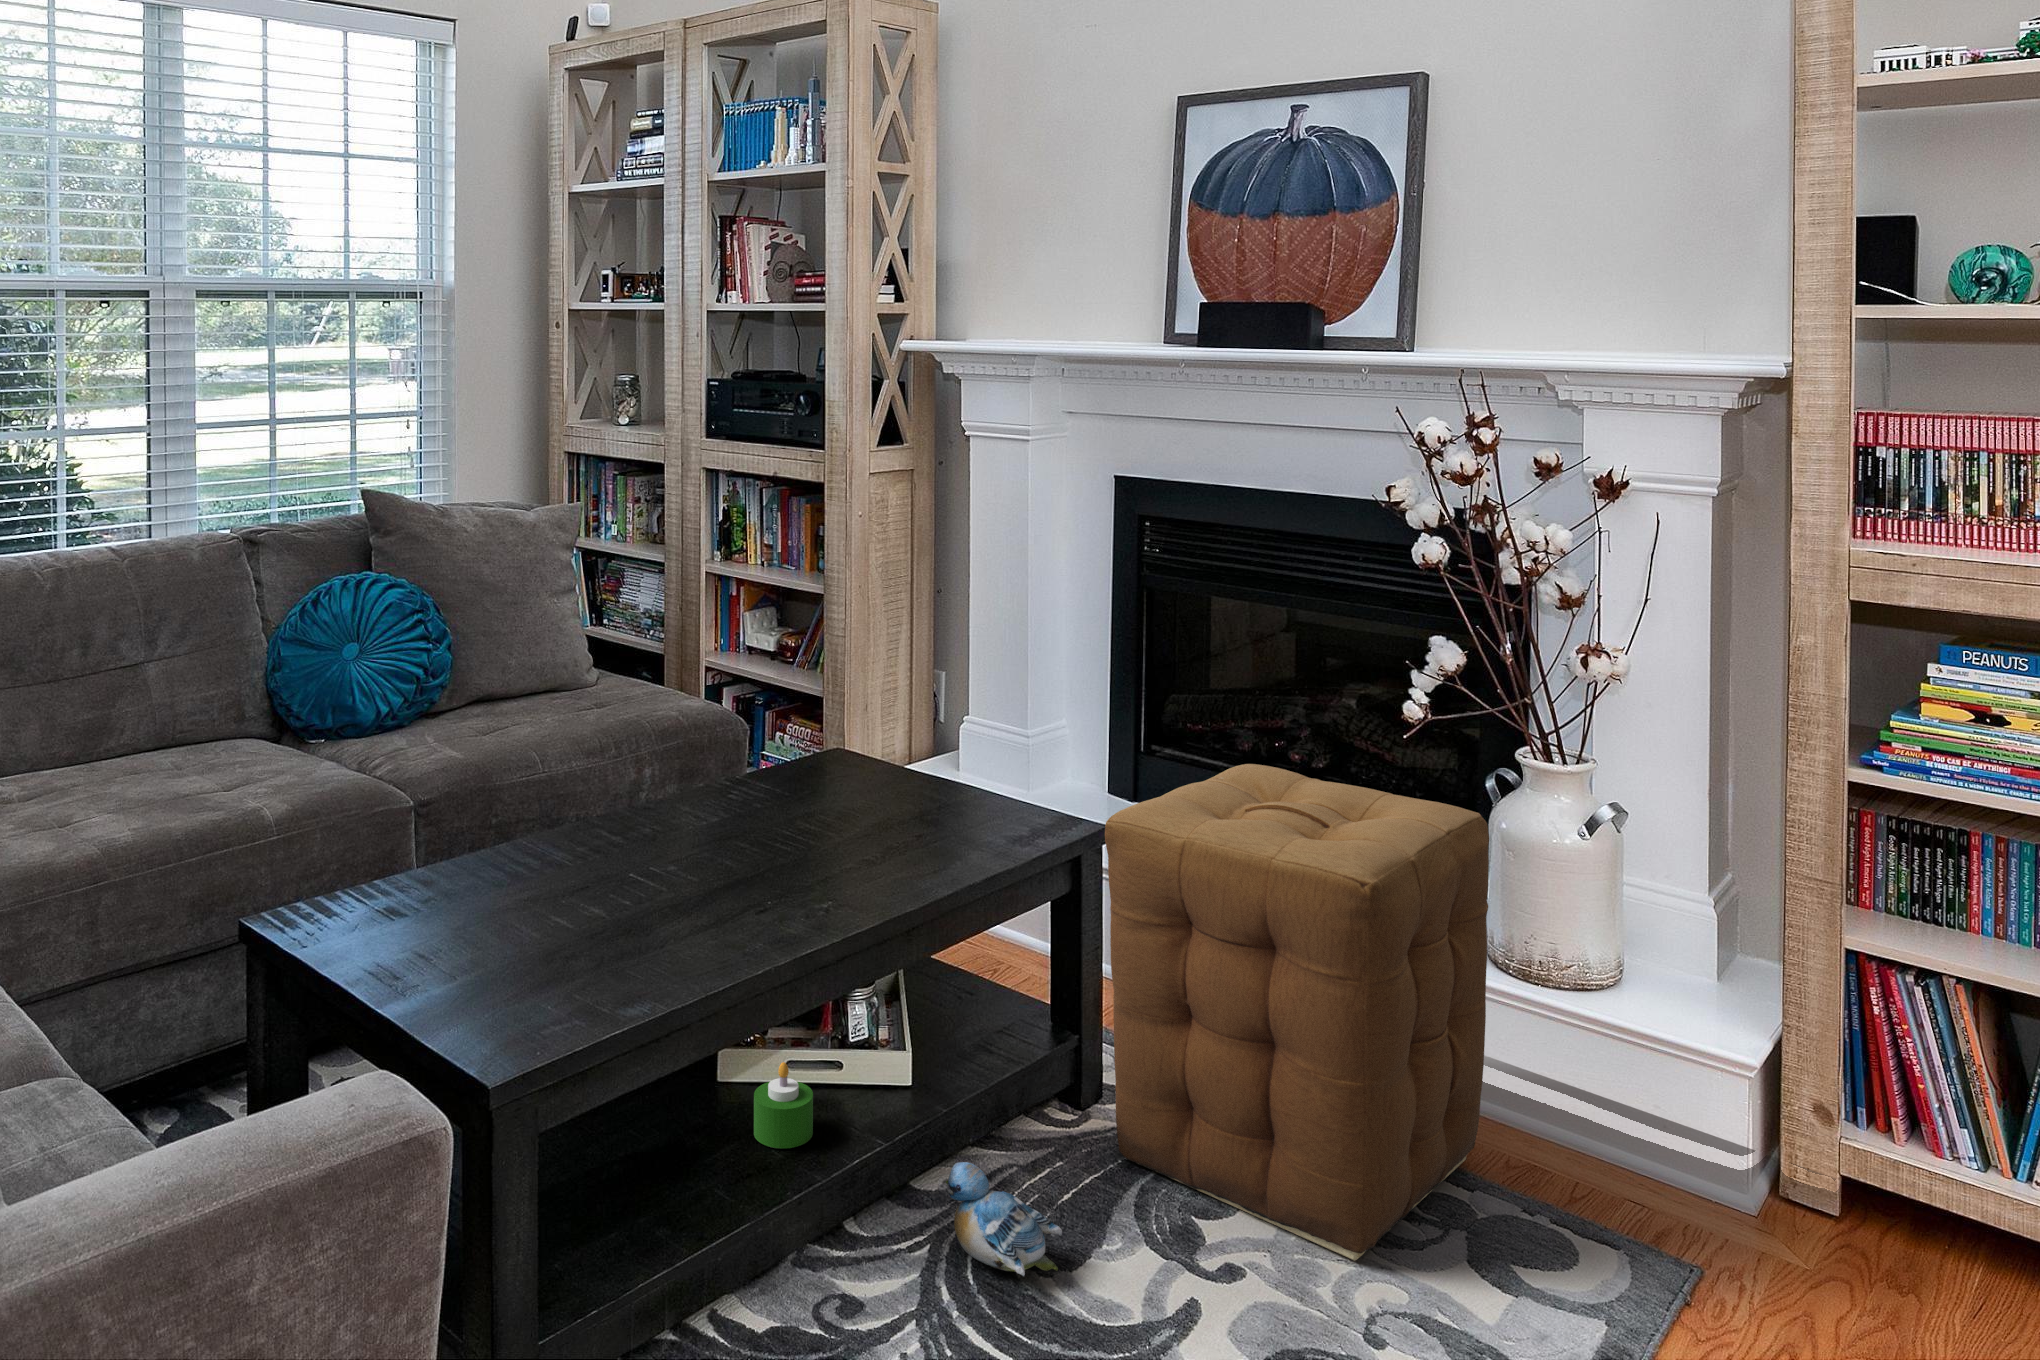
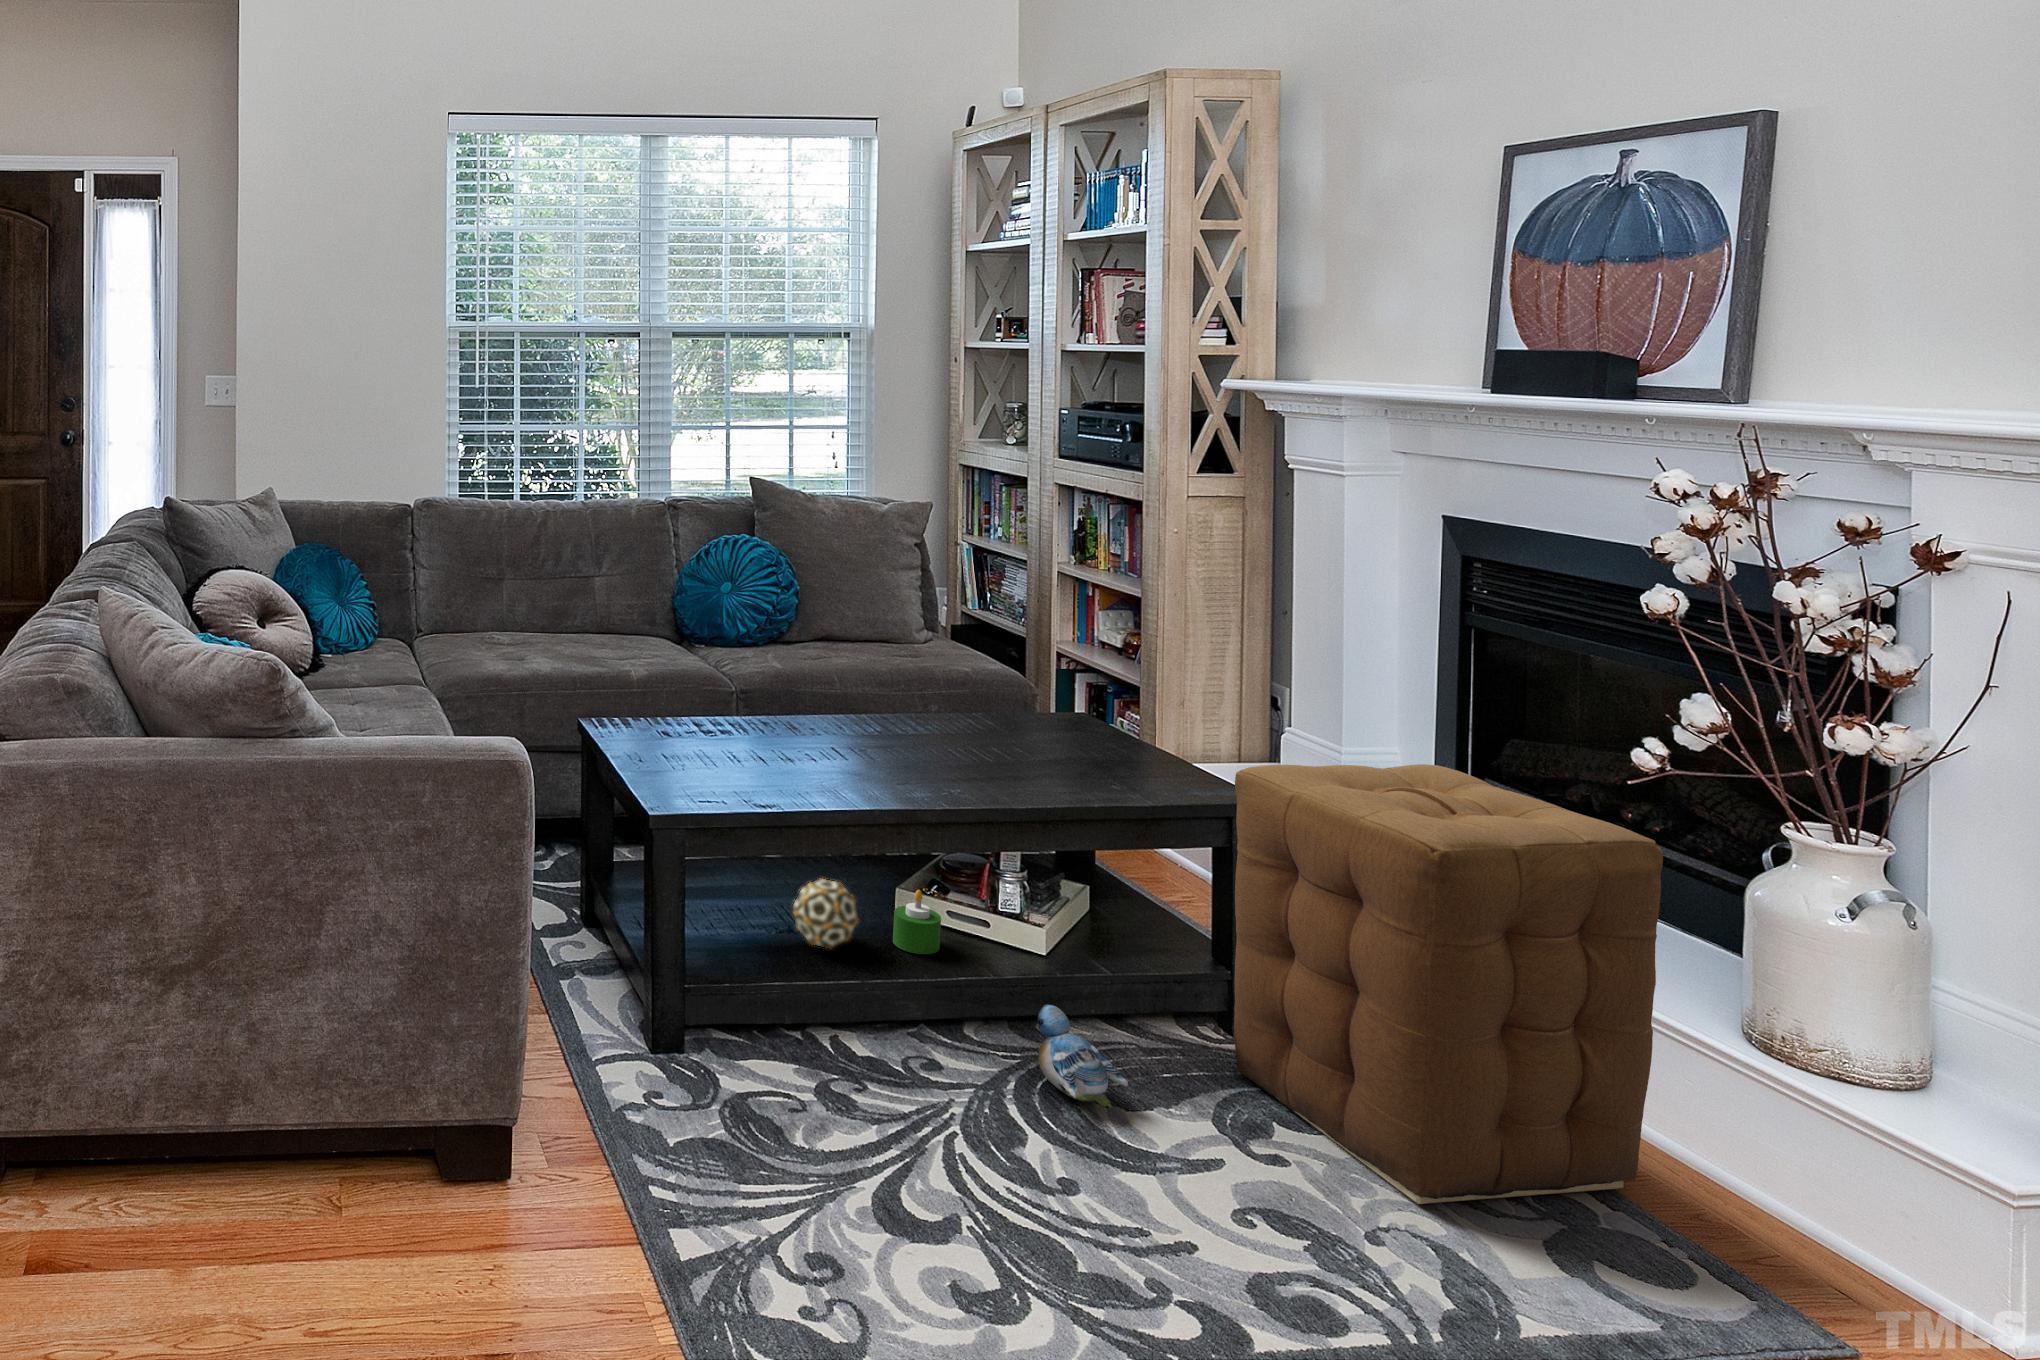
decorative ball: none [636,1086,726,1184] -> present [793,879,858,948]

